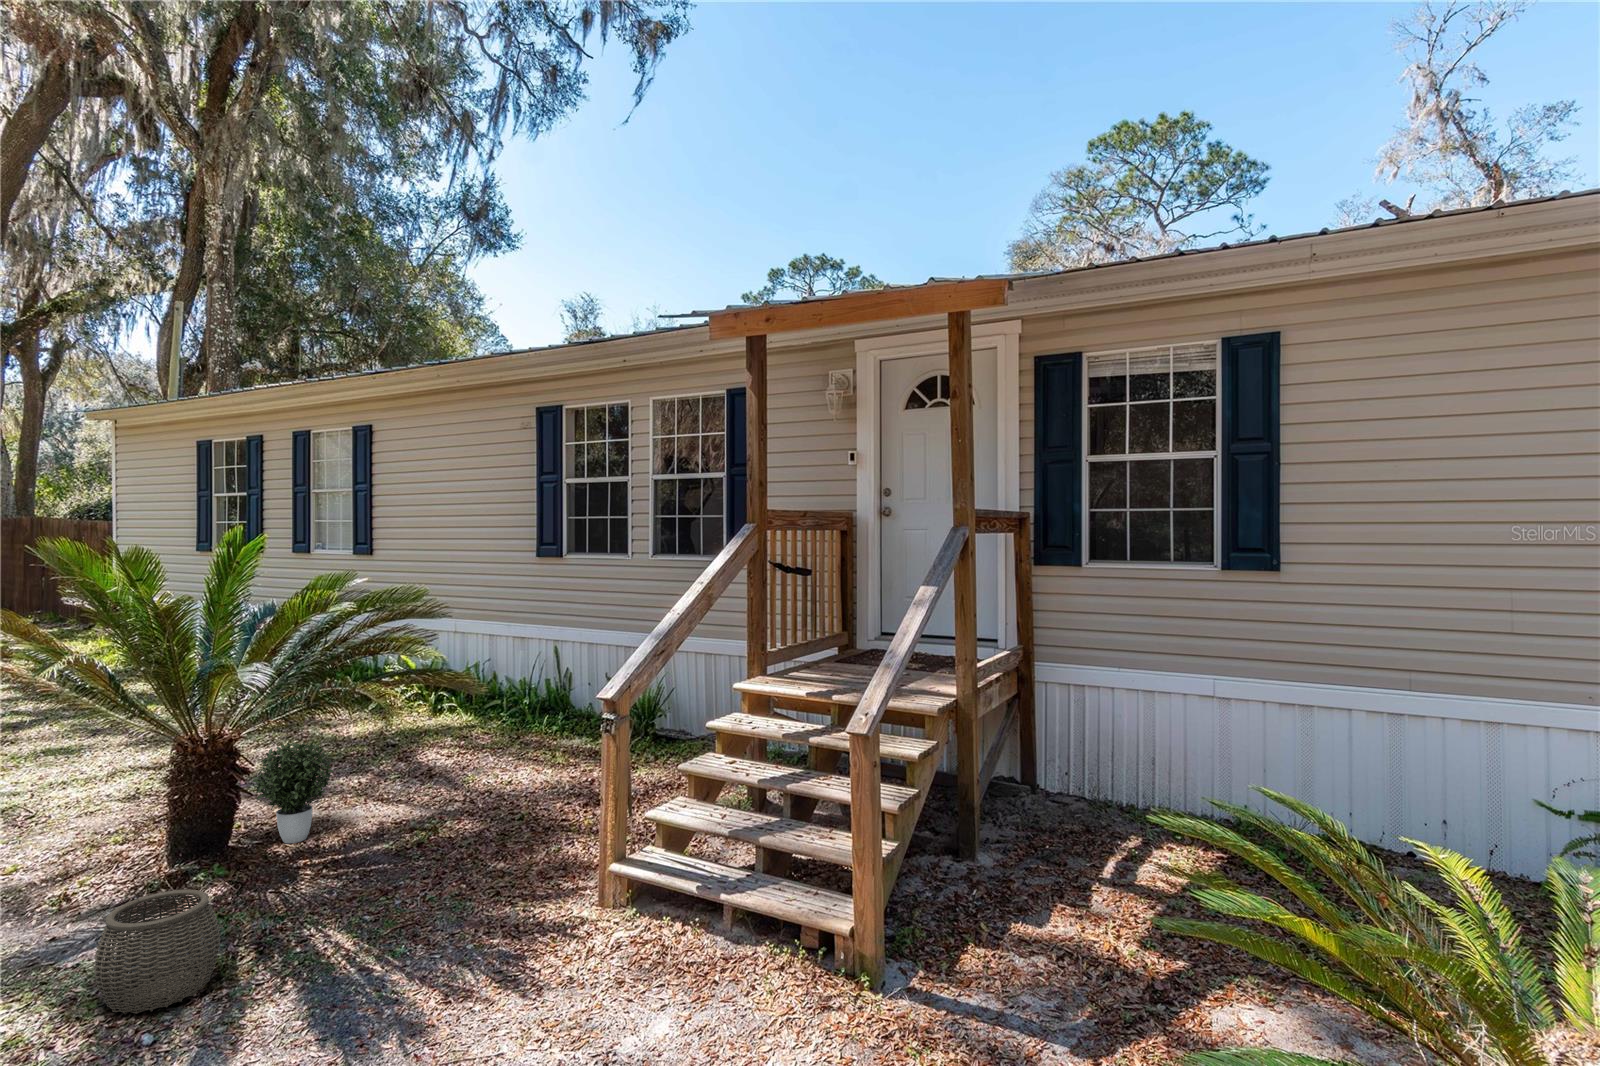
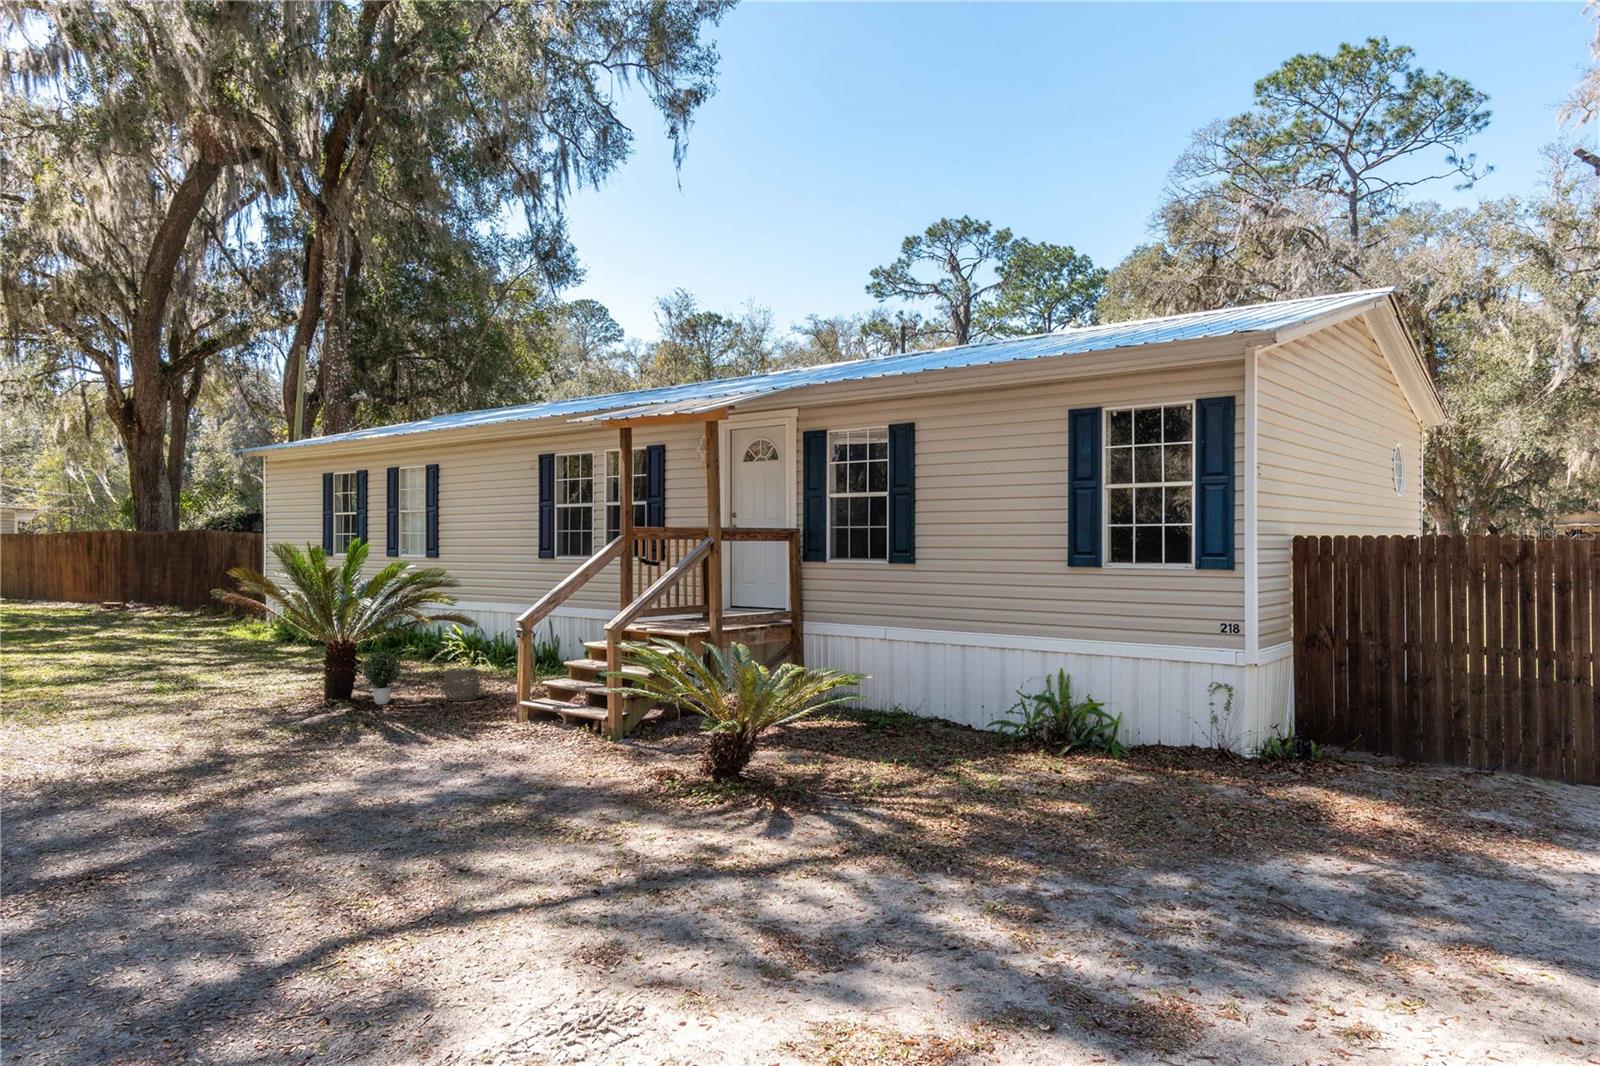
woven basket: present [94,890,221,1014] -> present [443,667,480,701]

